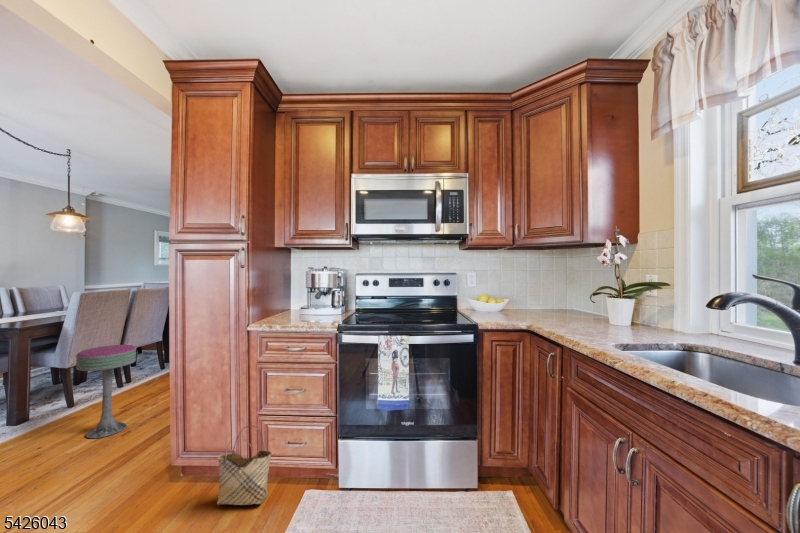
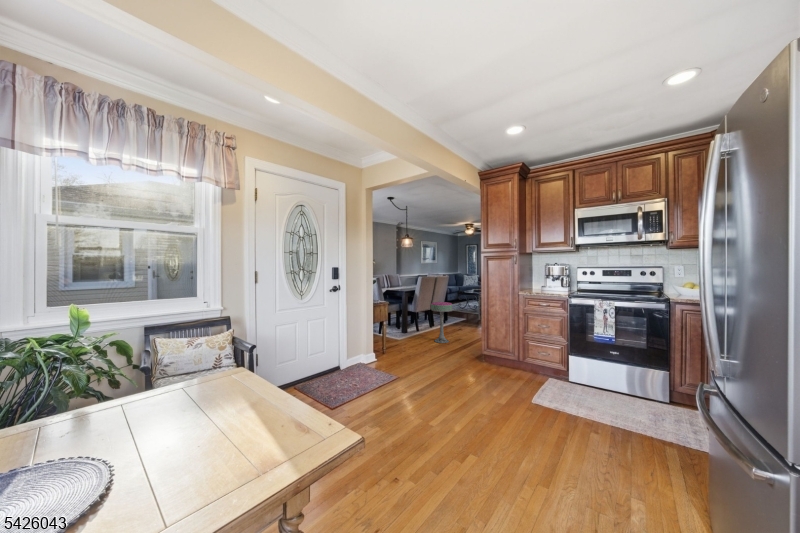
woven basket: present [217,425,271,505] -> none [506,340,532,375]

